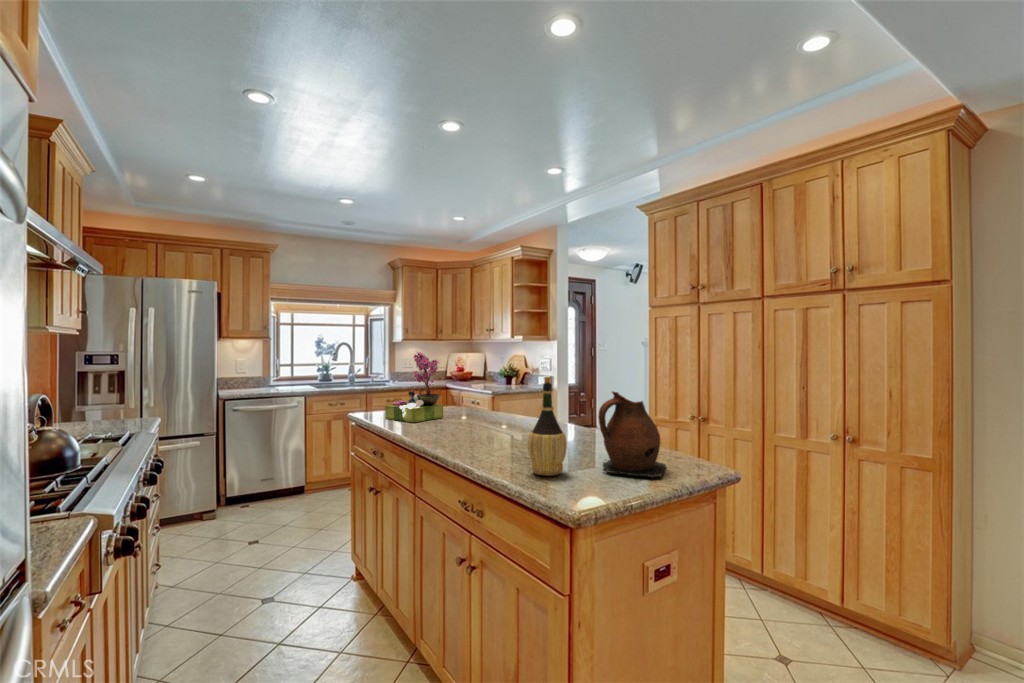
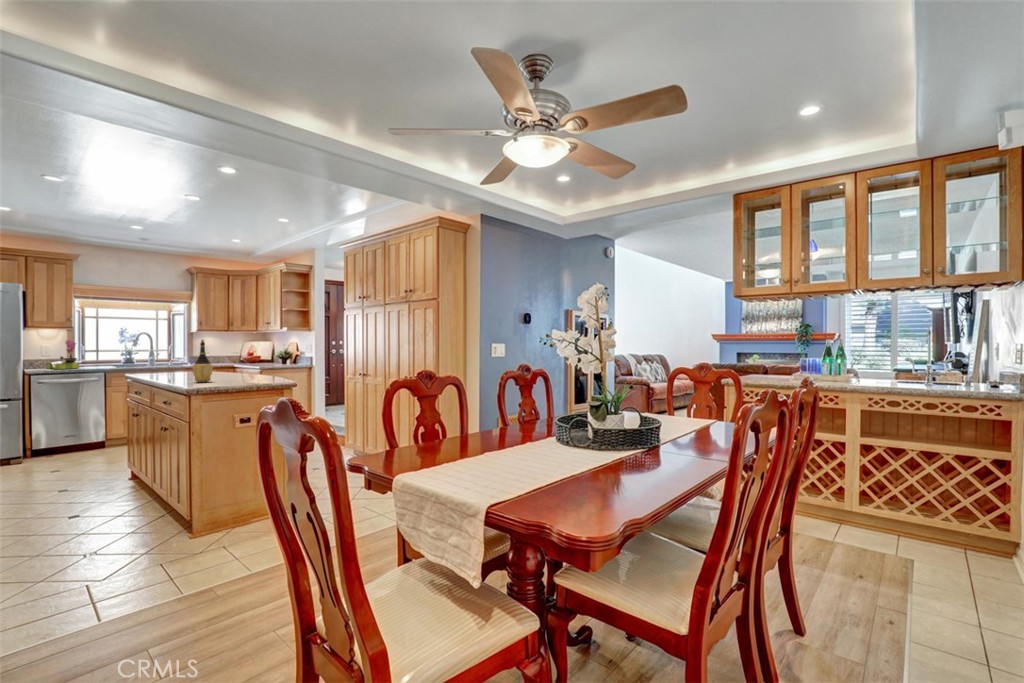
flower arrangement: present [385,352,443,423] -> present [46,339,79,369]
ceramic pitcher: present [598,391,666,478] -> none [230,347,268,382]

